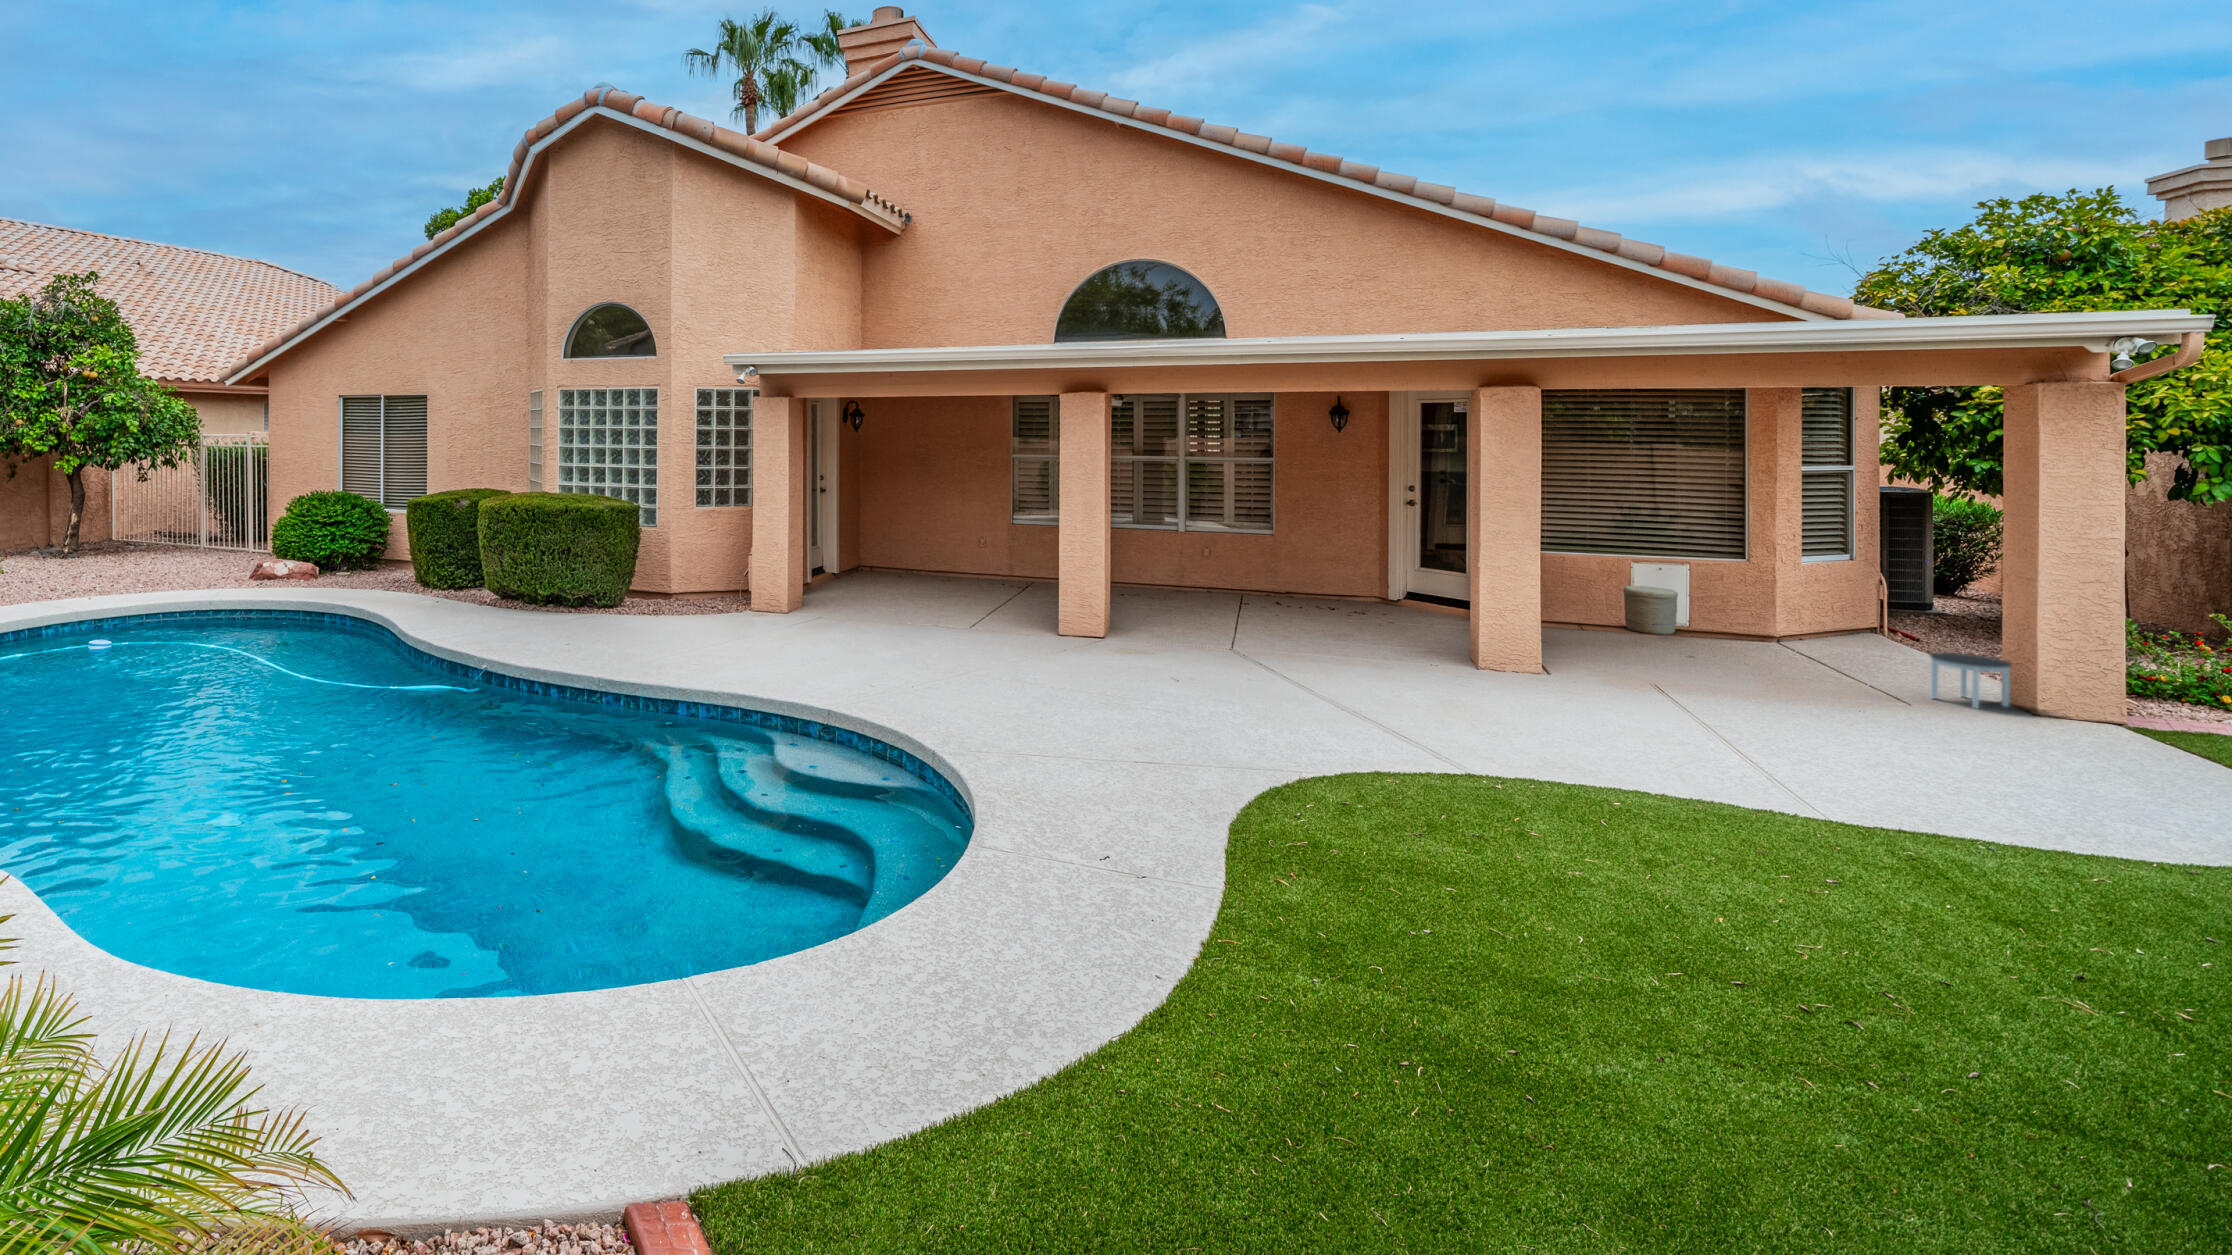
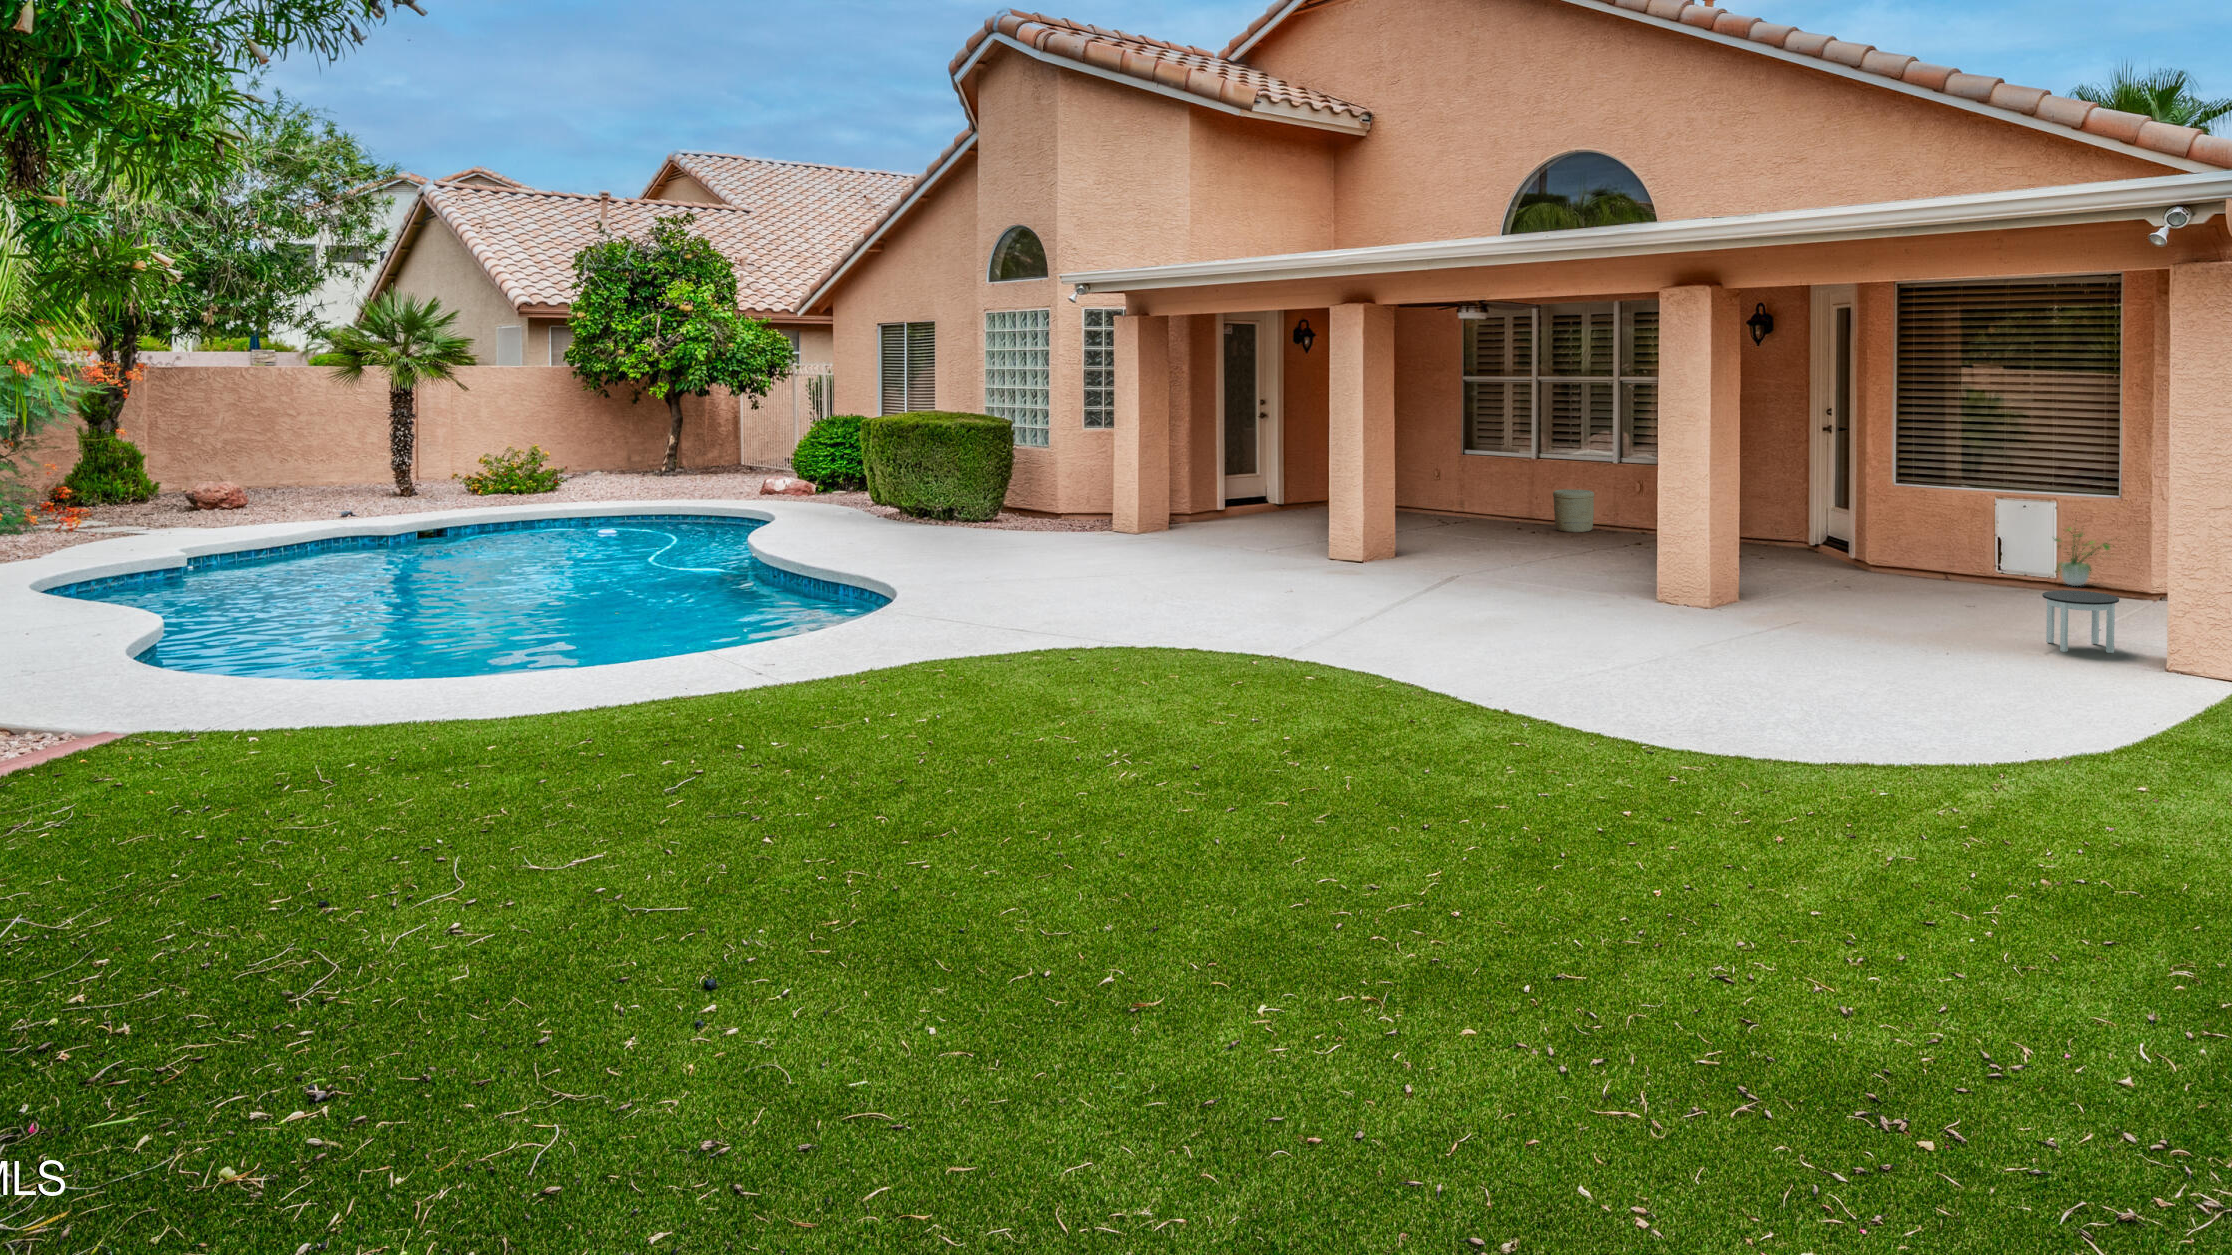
potted plant: none [1696,574,1770,634] -> present [2054,527,2110,586]
woven basket: present [1623,586,1678,635] -> present [1553,489,1594,532]

